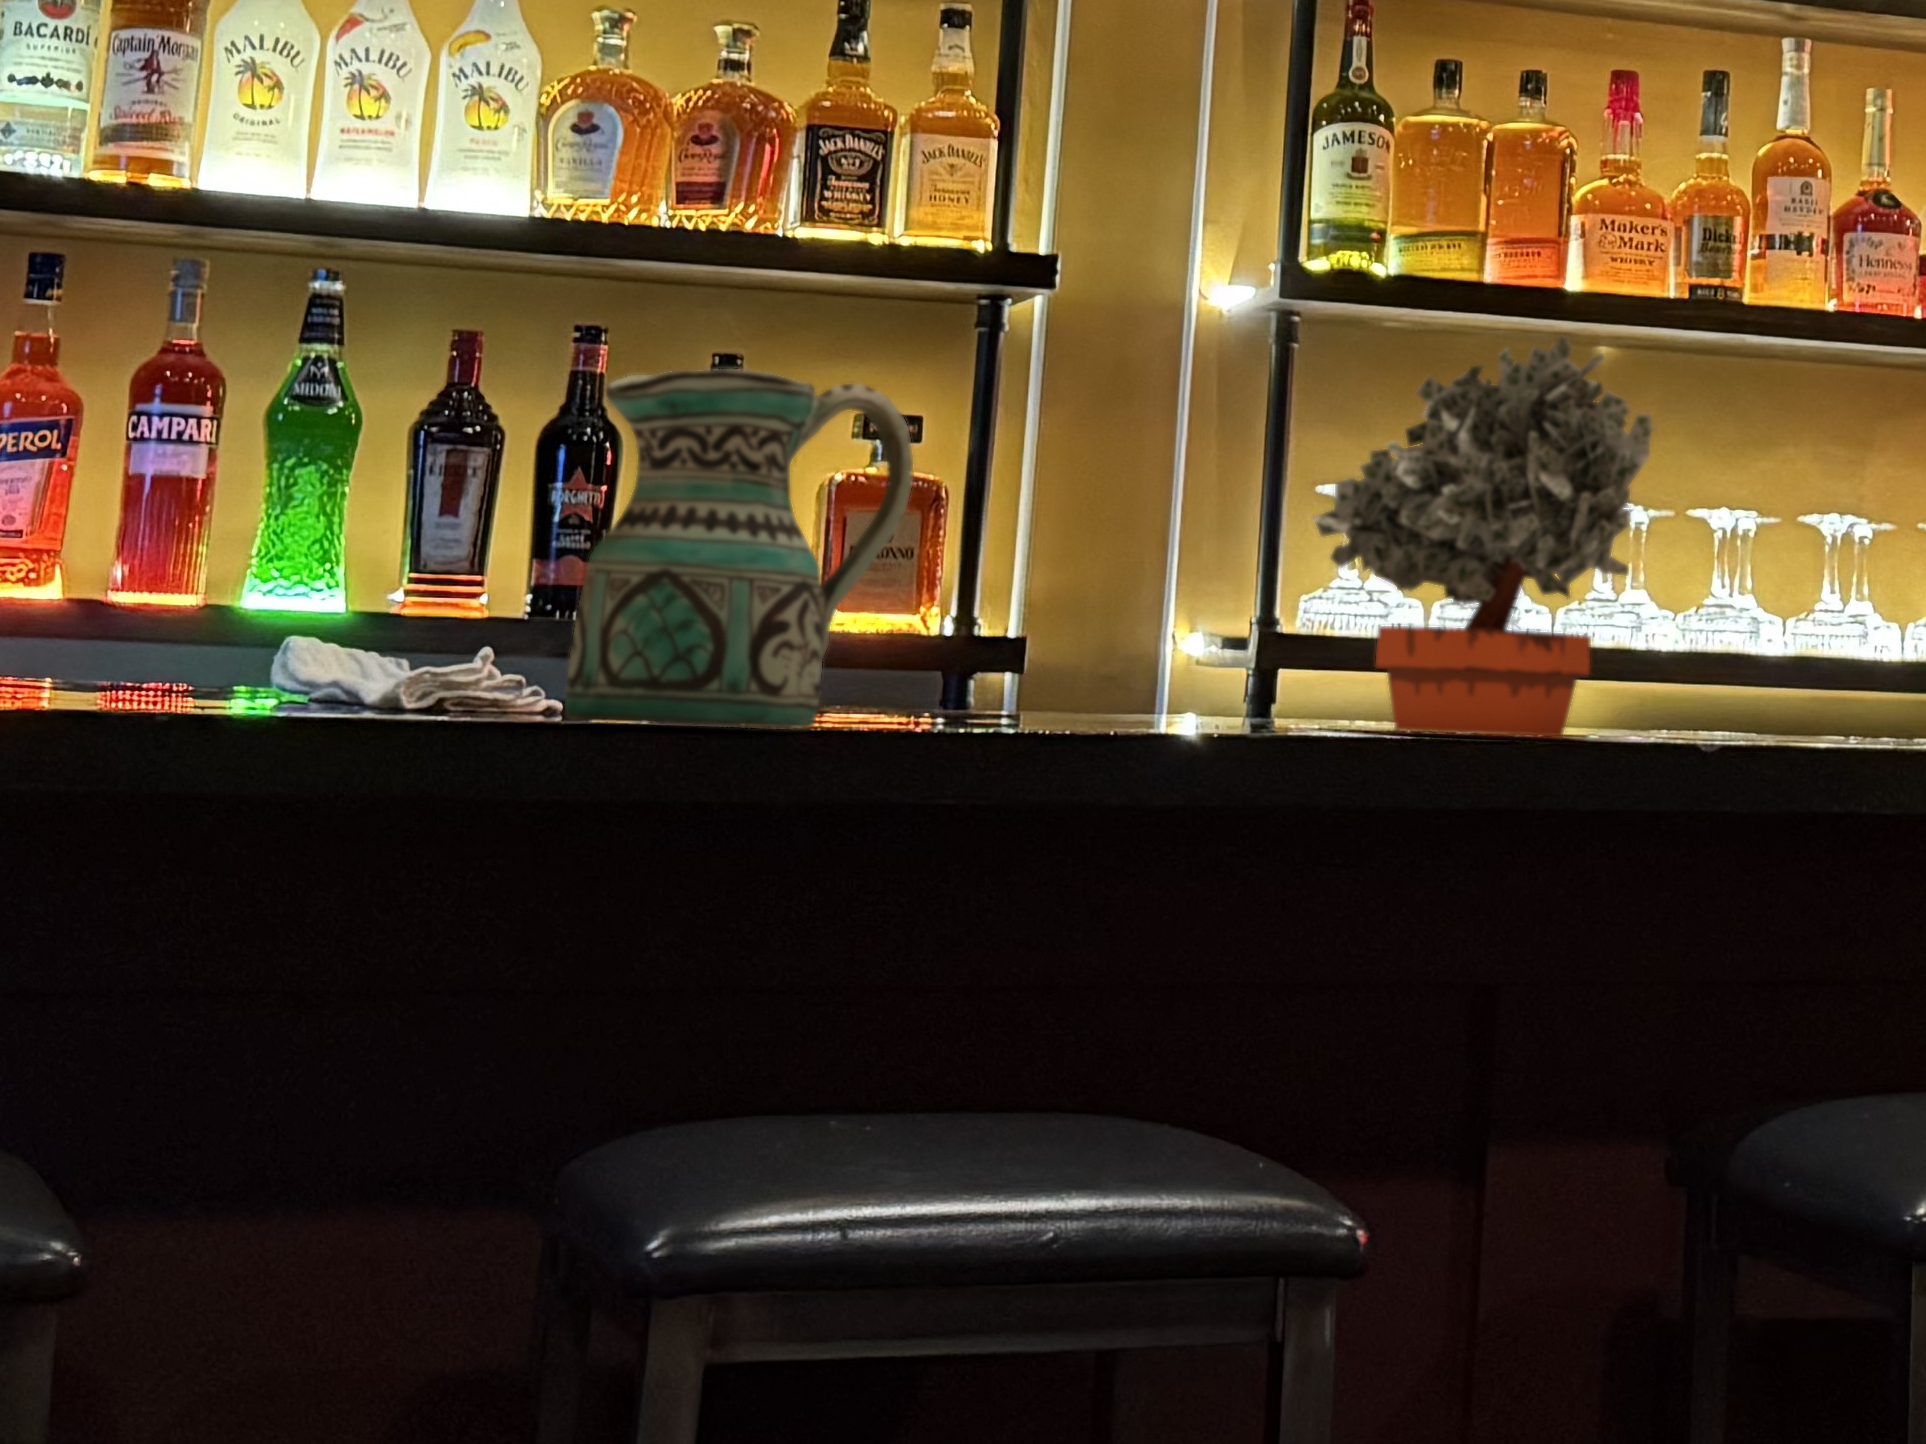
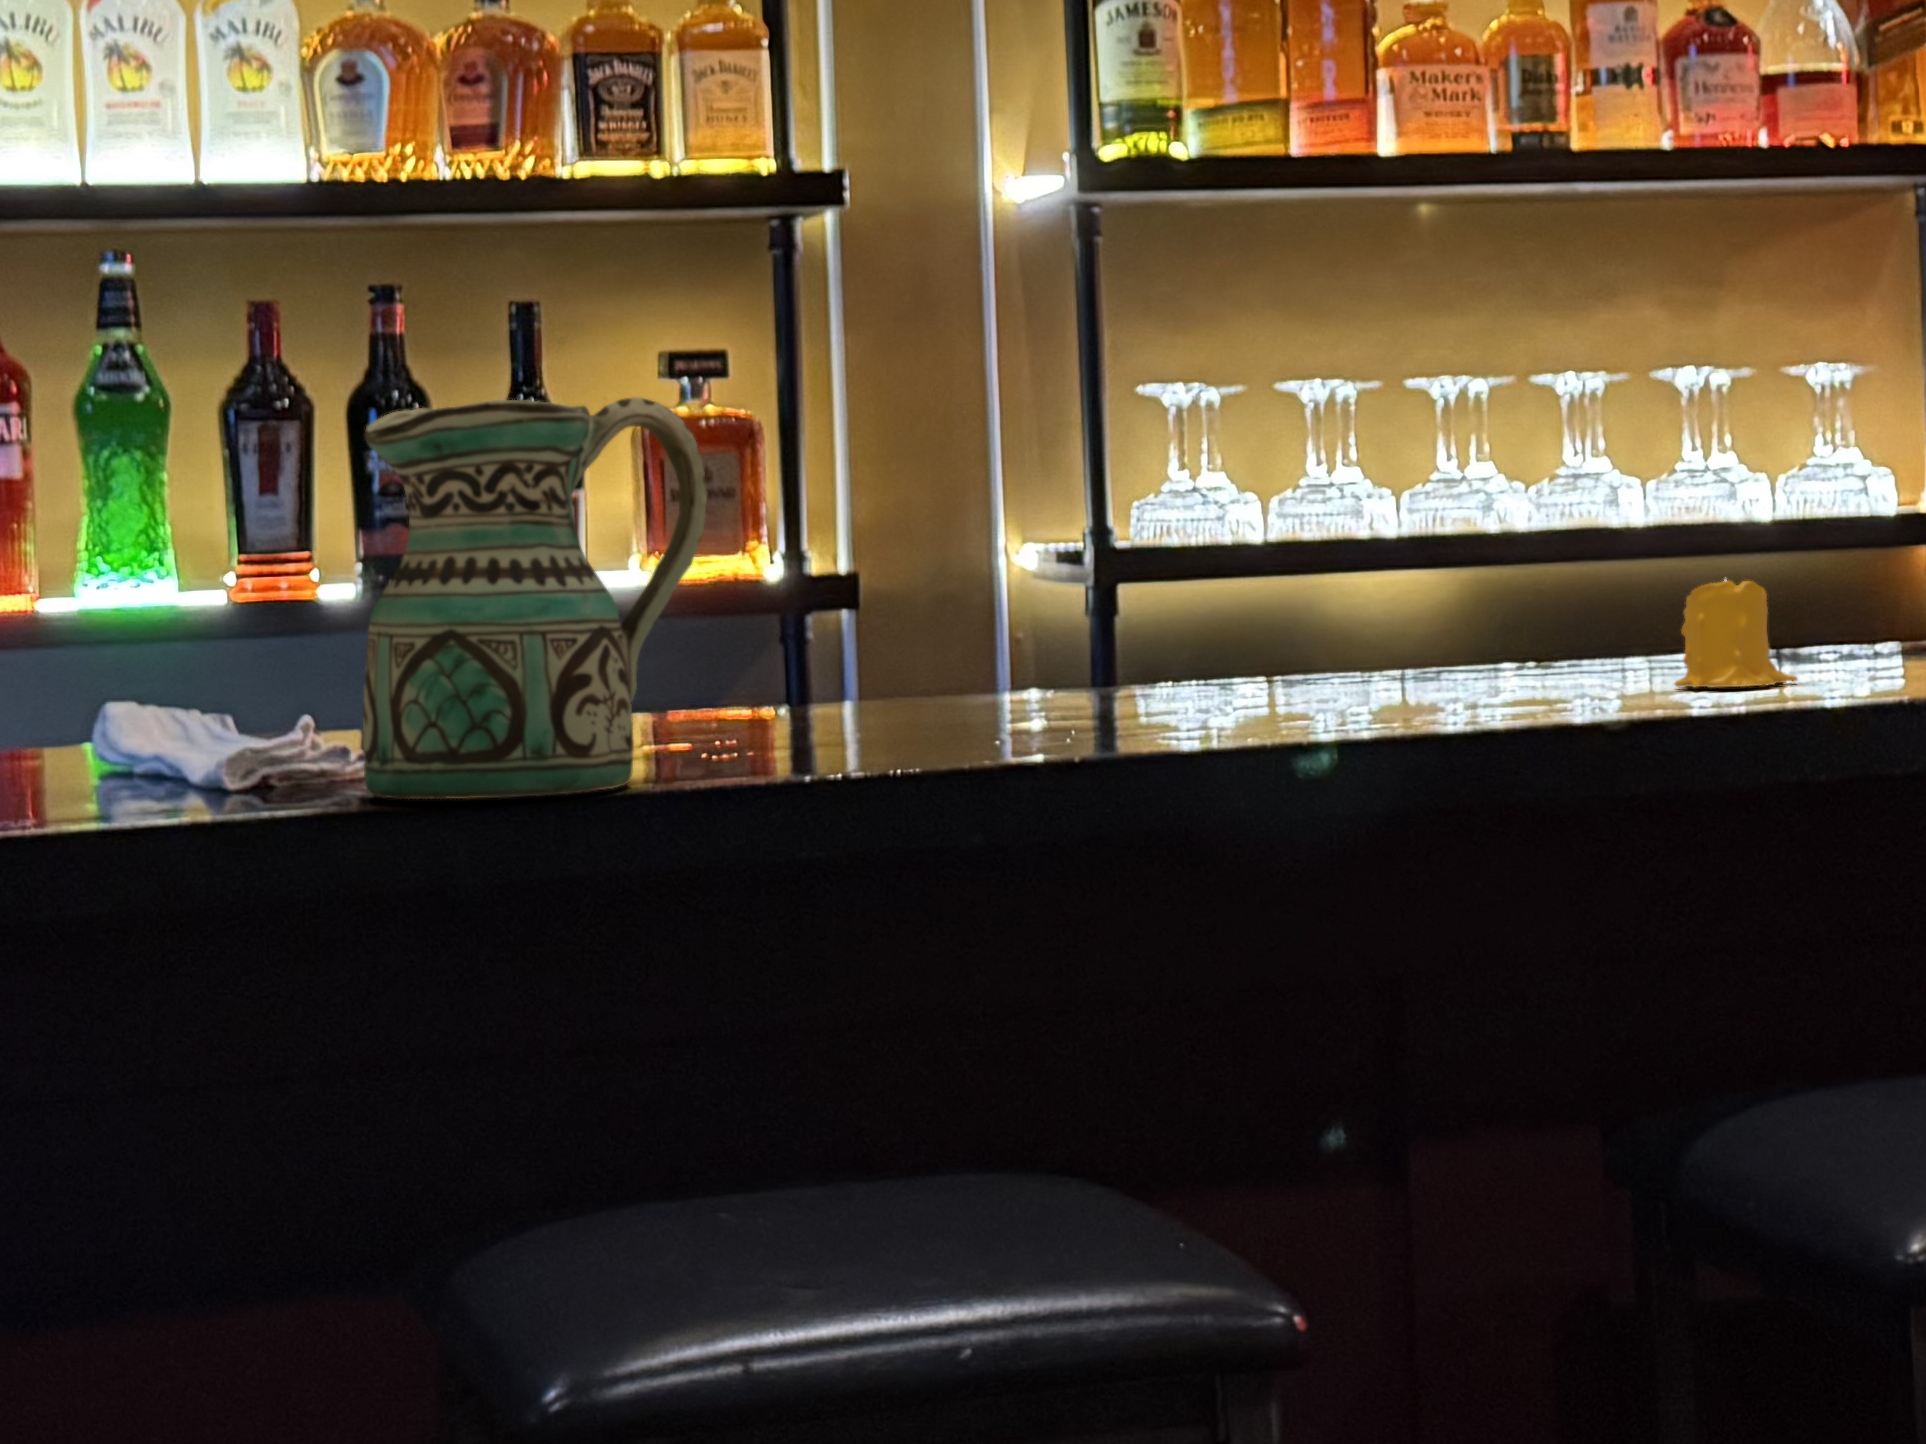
potted plant: present [1314,335,1653,738] -> none [1146,240,1517,695]
candle: none [1769,650,1879,751] -> present [1675,580,1797,688]

